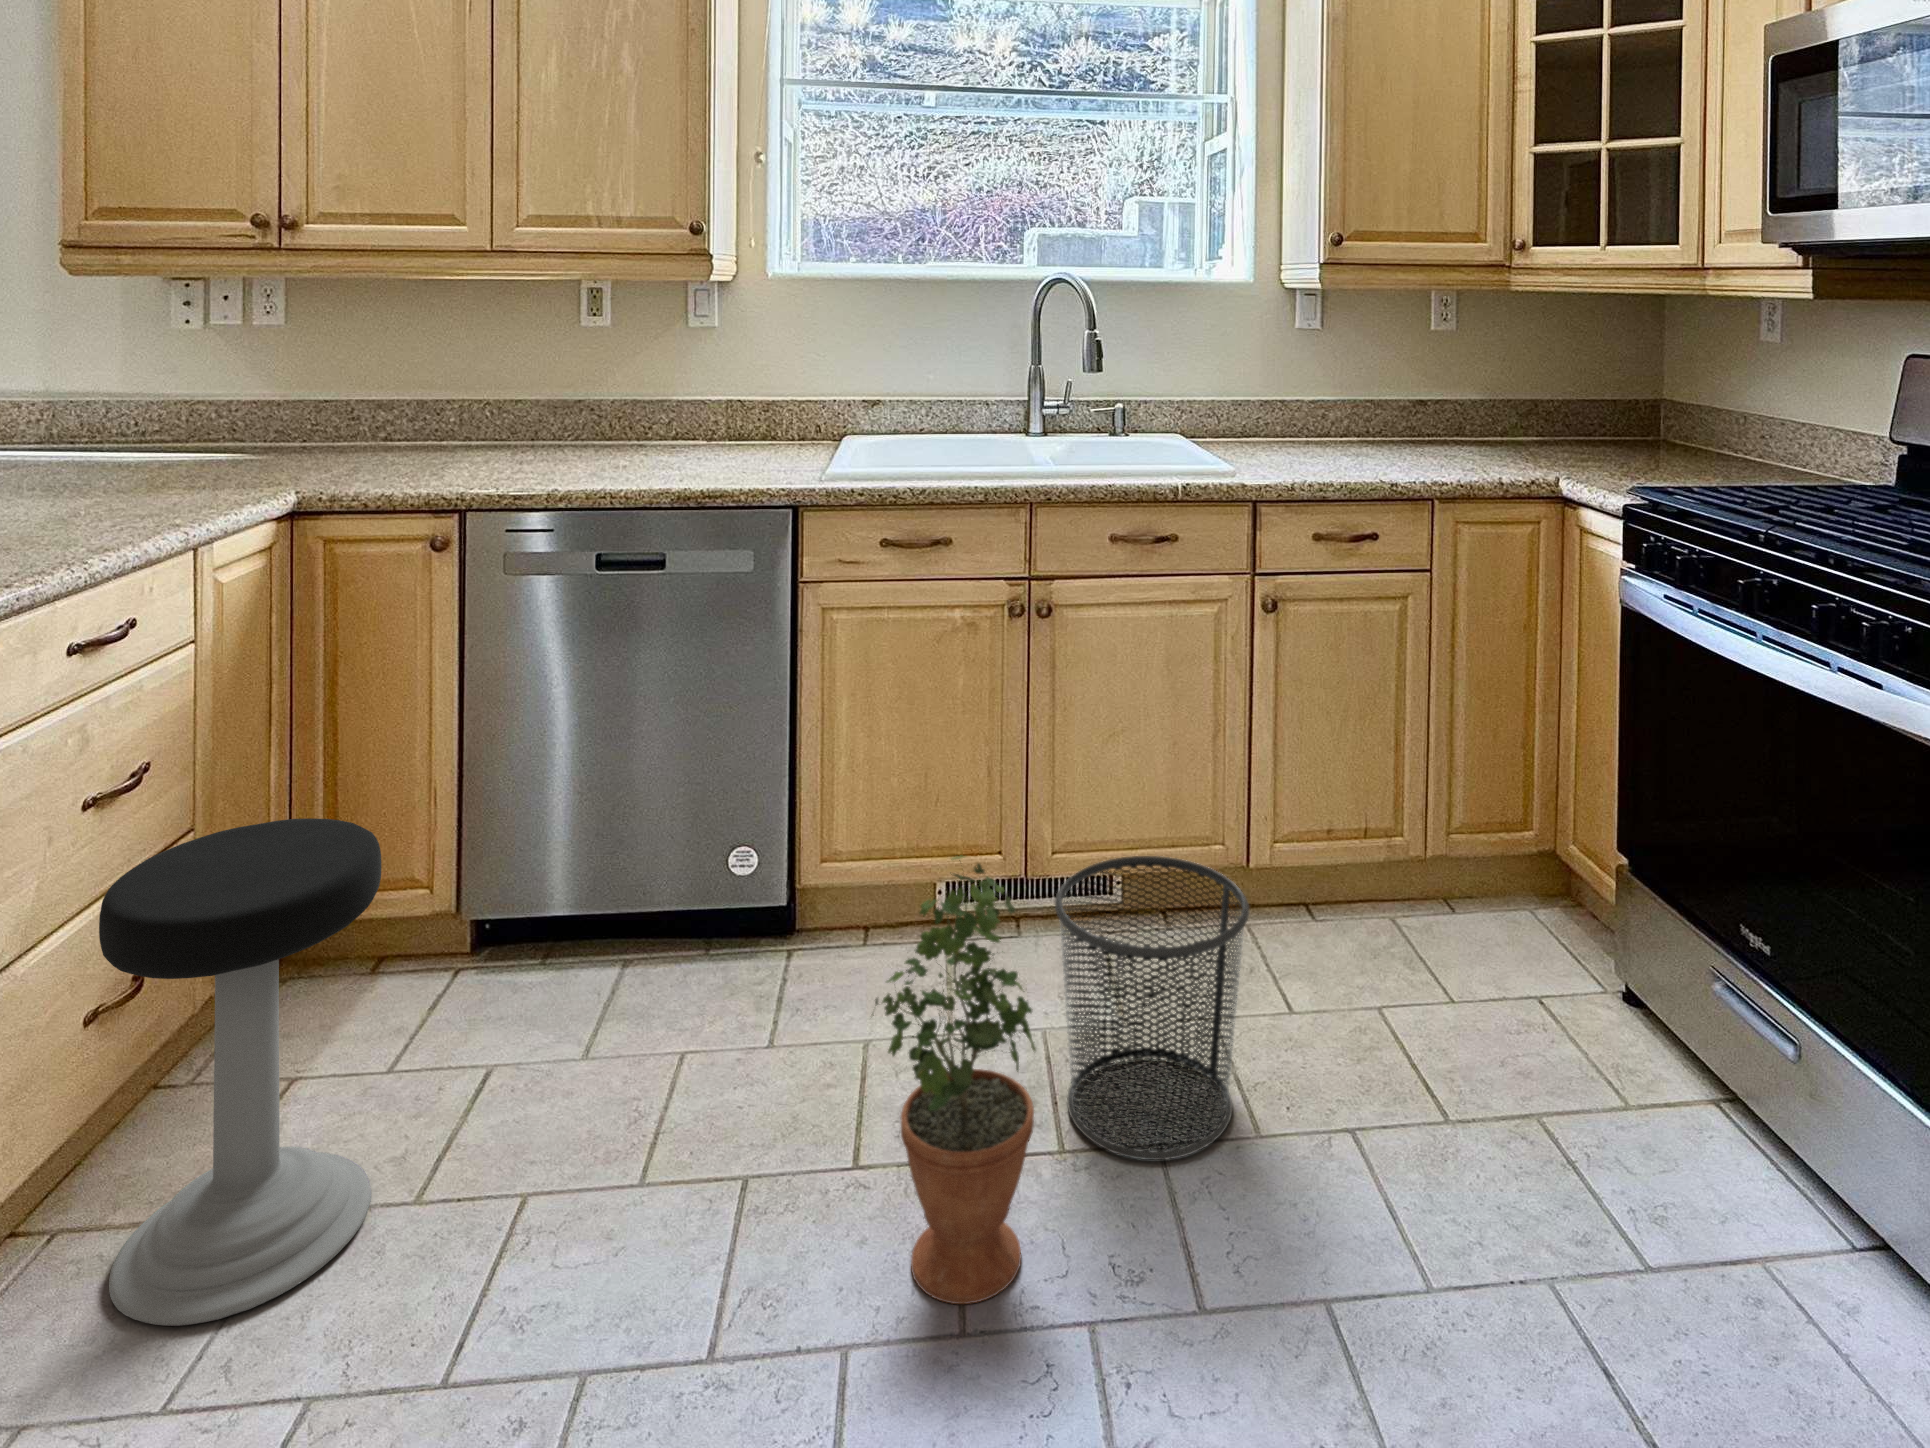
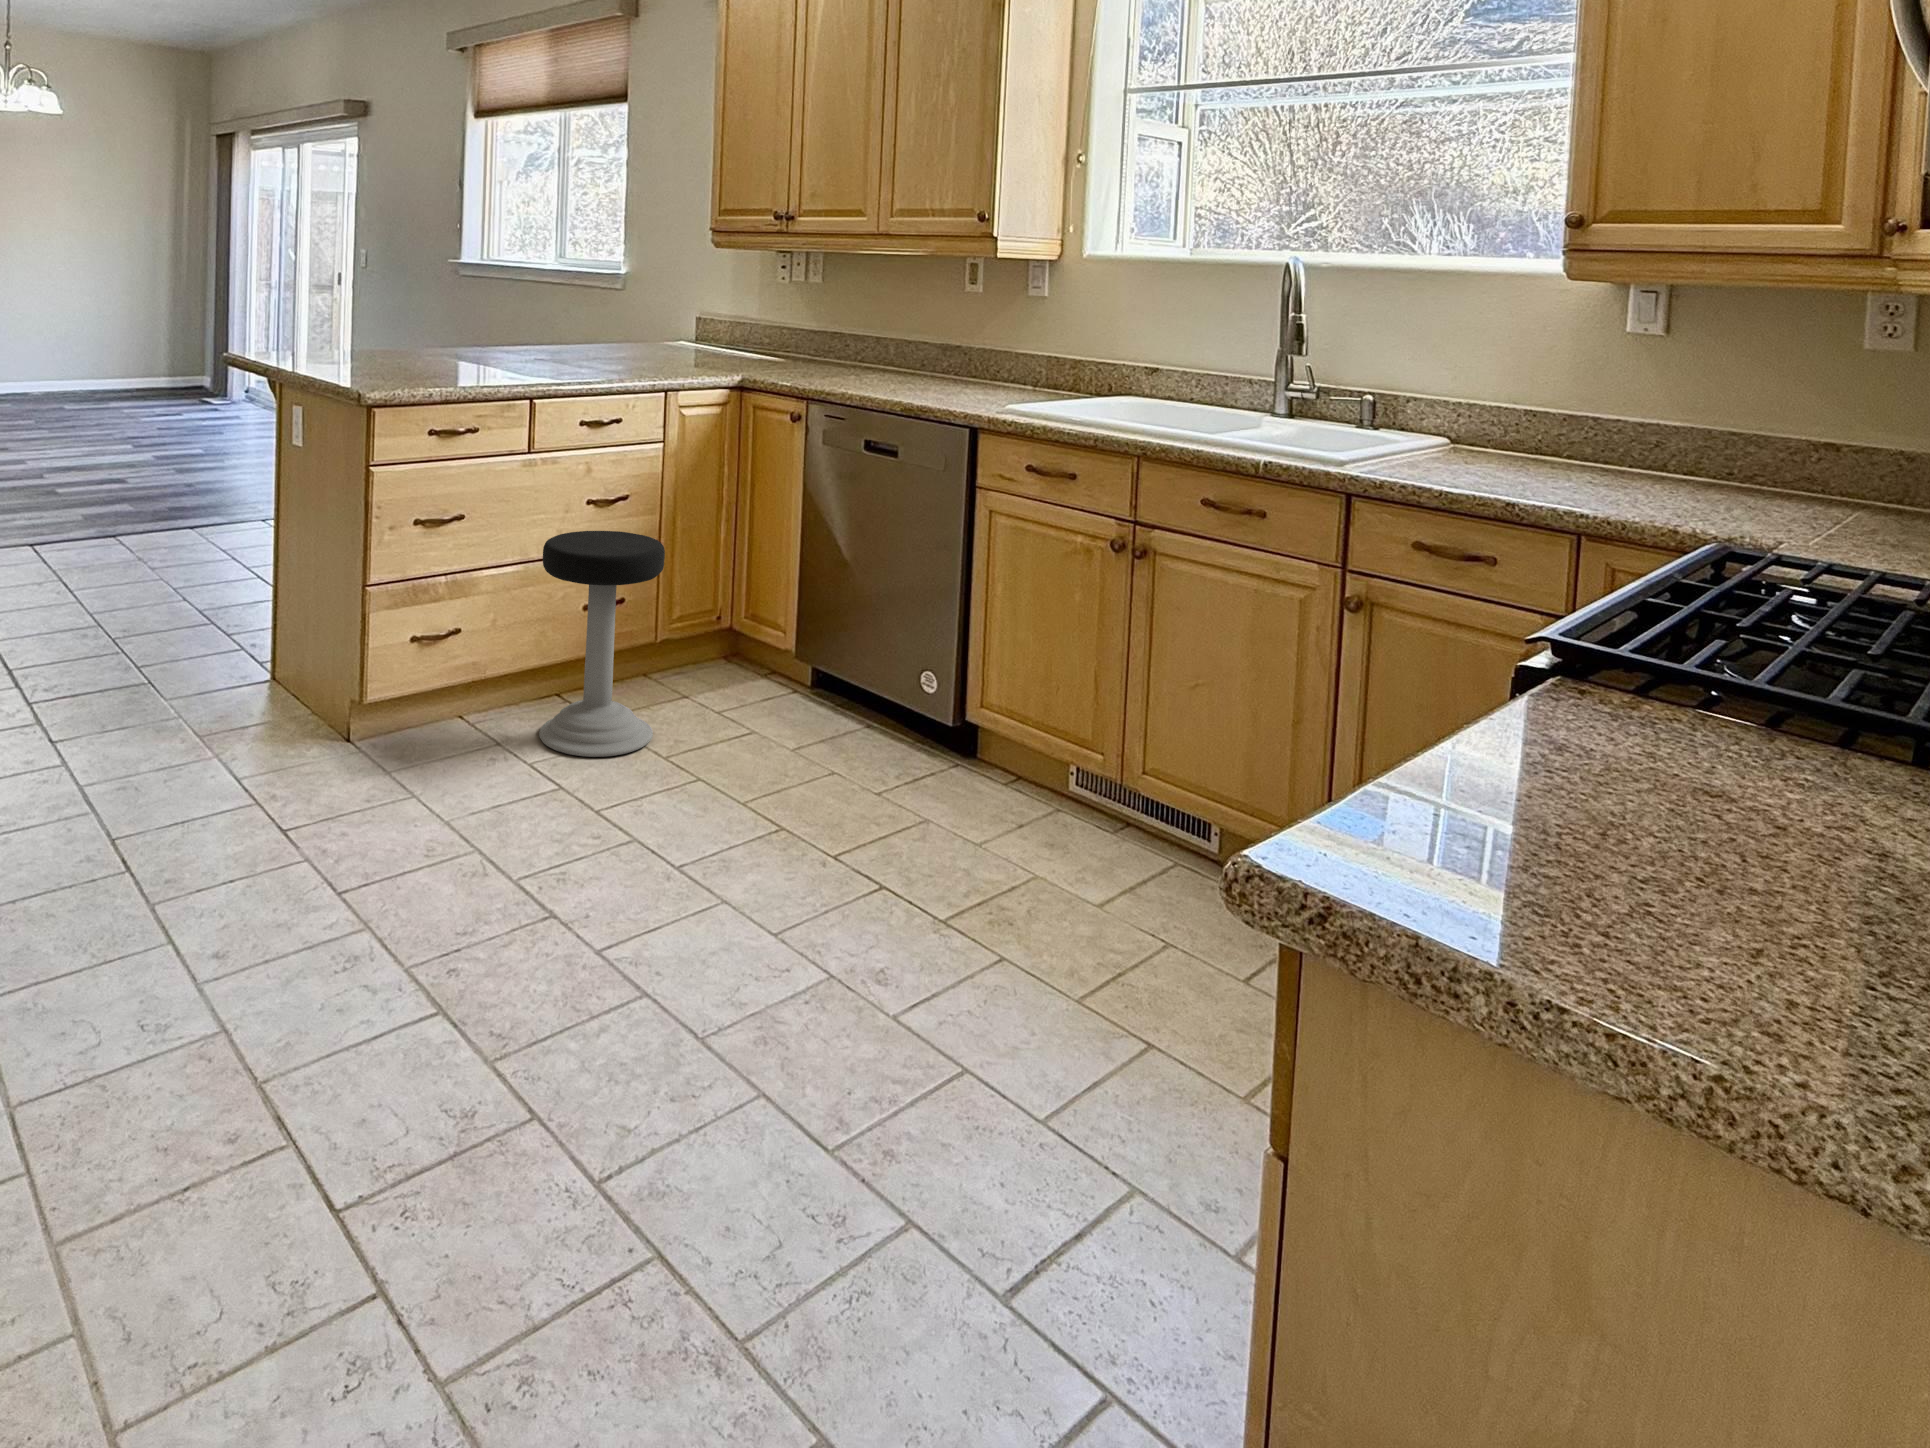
potted plant: present [872,856,1036,1304] -> none [748,644,868,929]
trash can: present [1055,856,1250,1160] -> none [946,735,1113,972]

